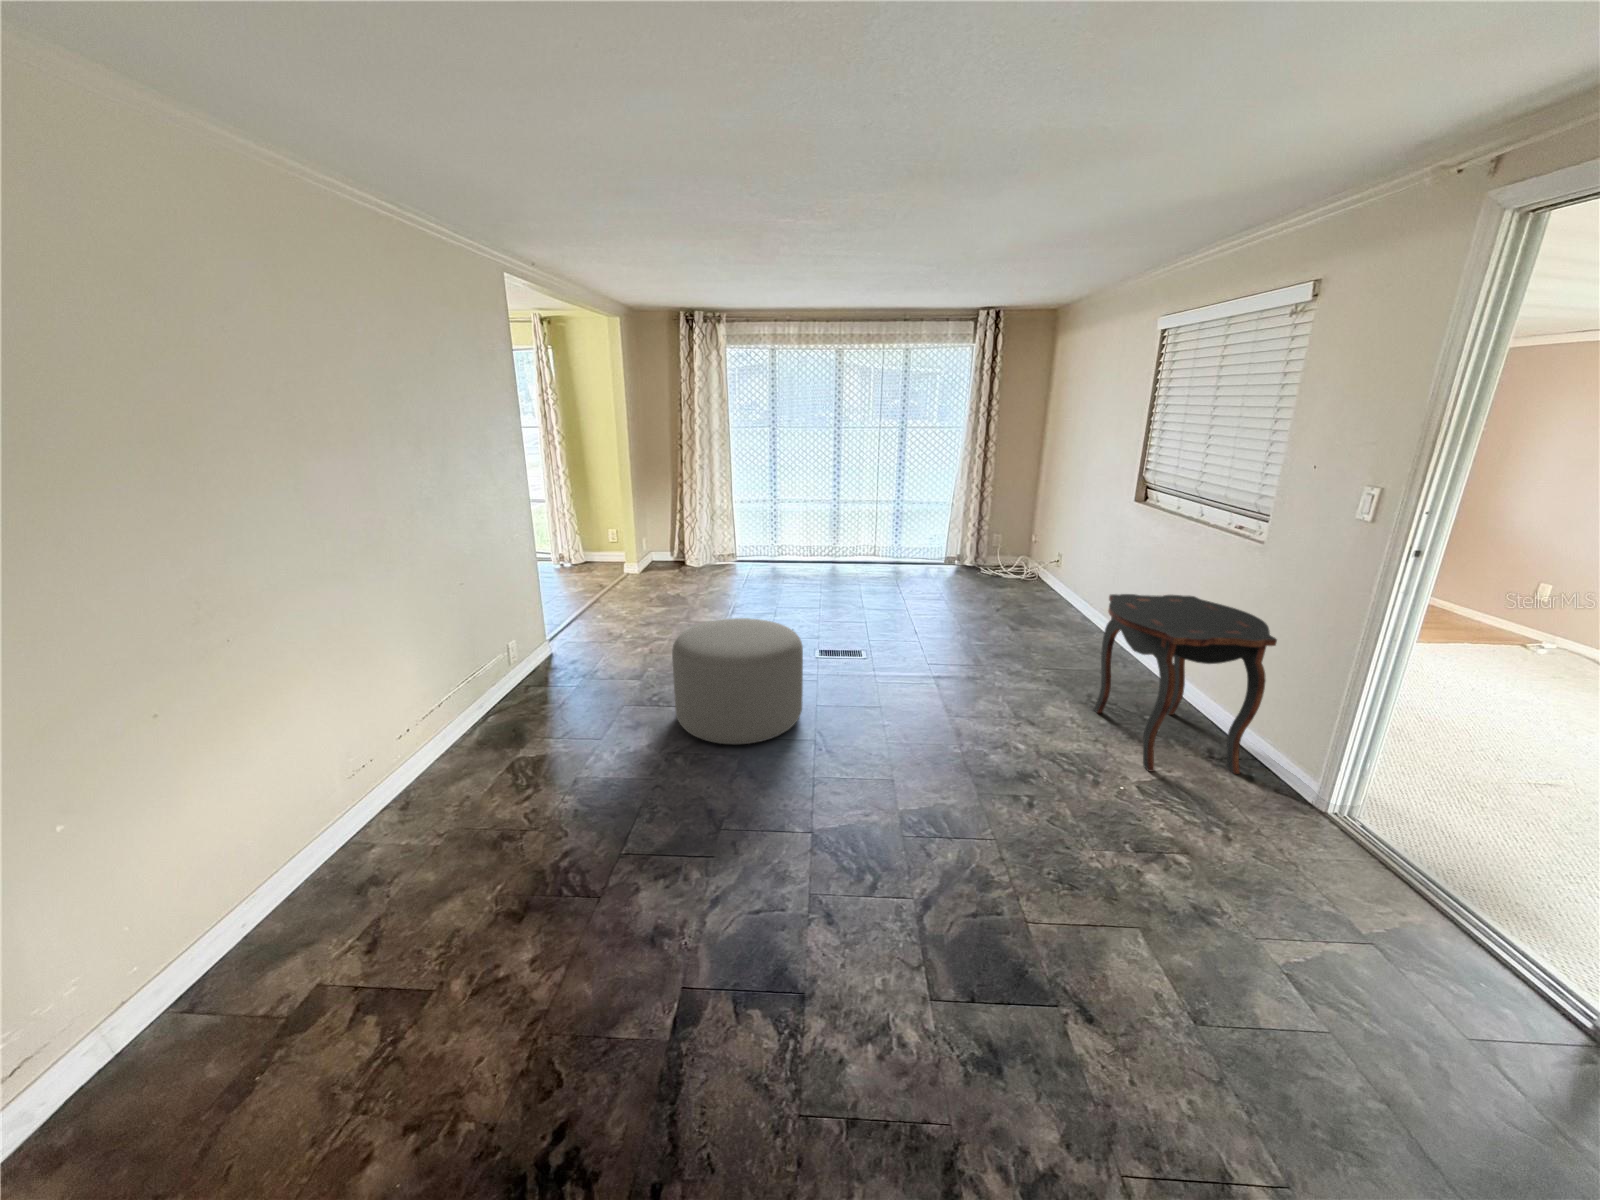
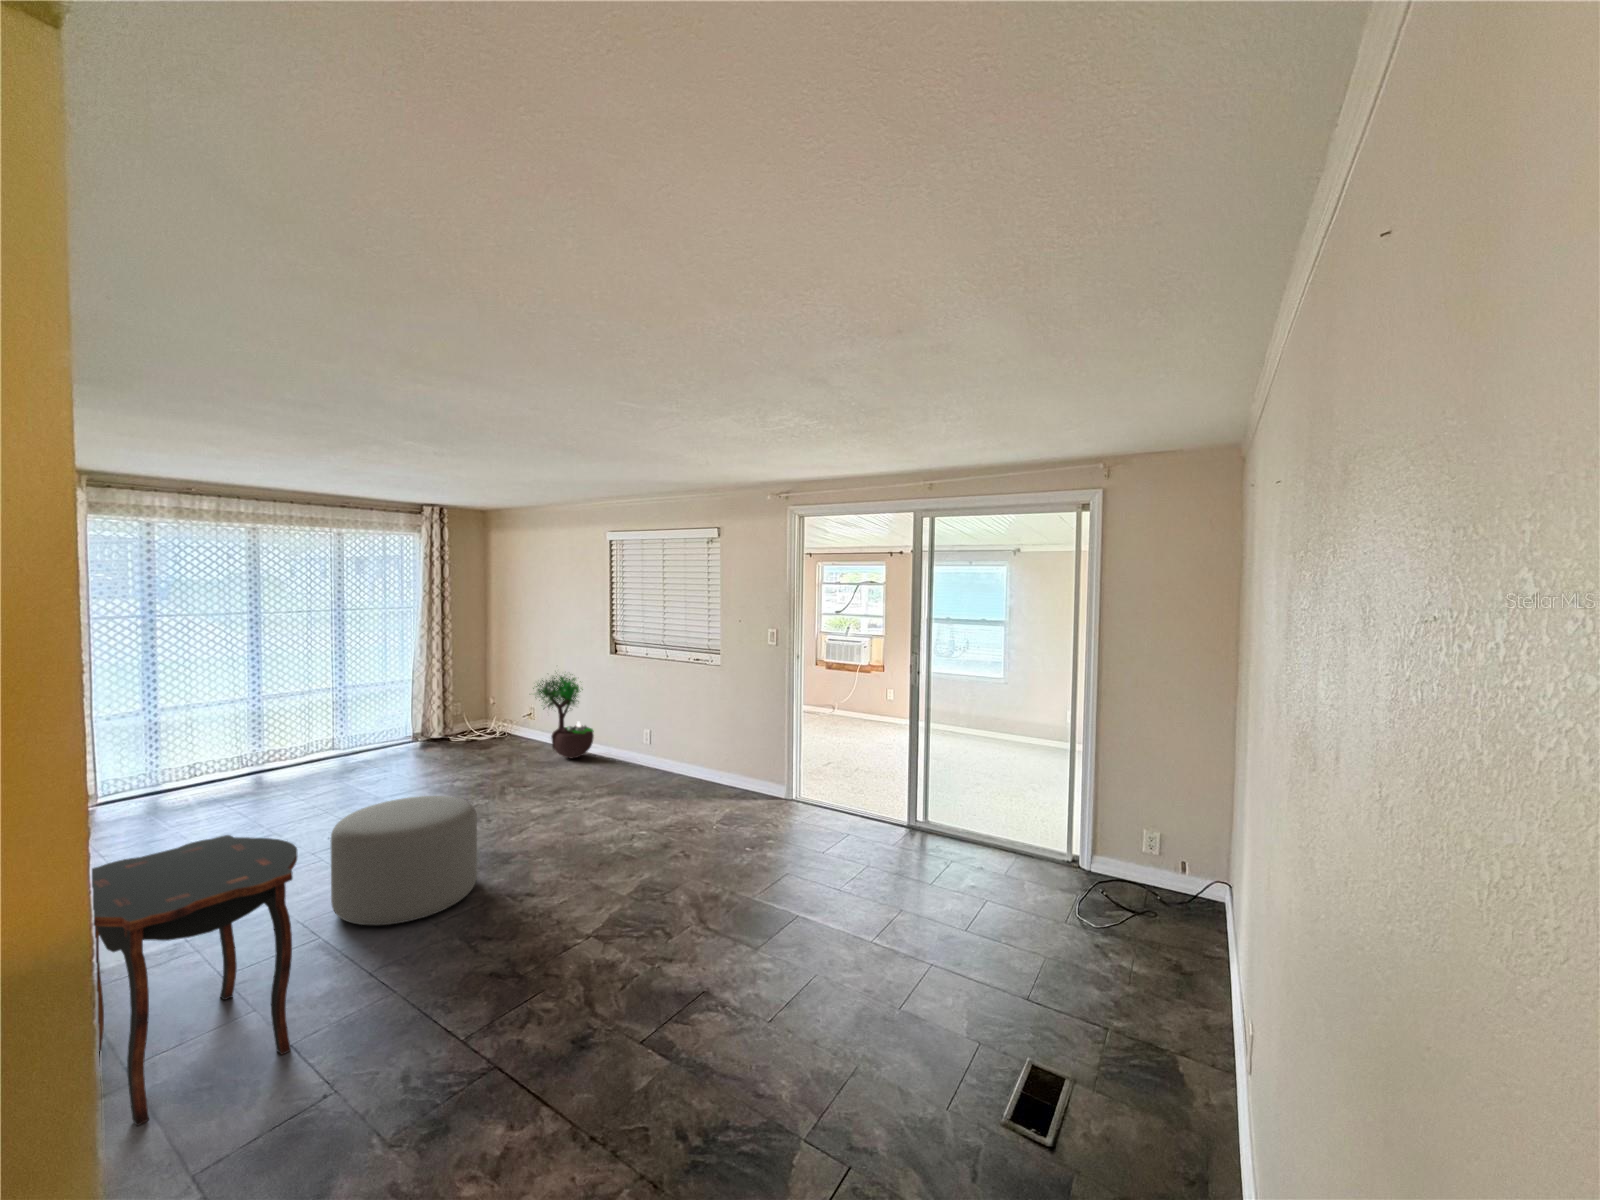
potted tree: none [1024,507,1099,625] -> present [533,676,594,758]
side table: present [1093,594,1277,774] -> present [92,835,297,1126]

